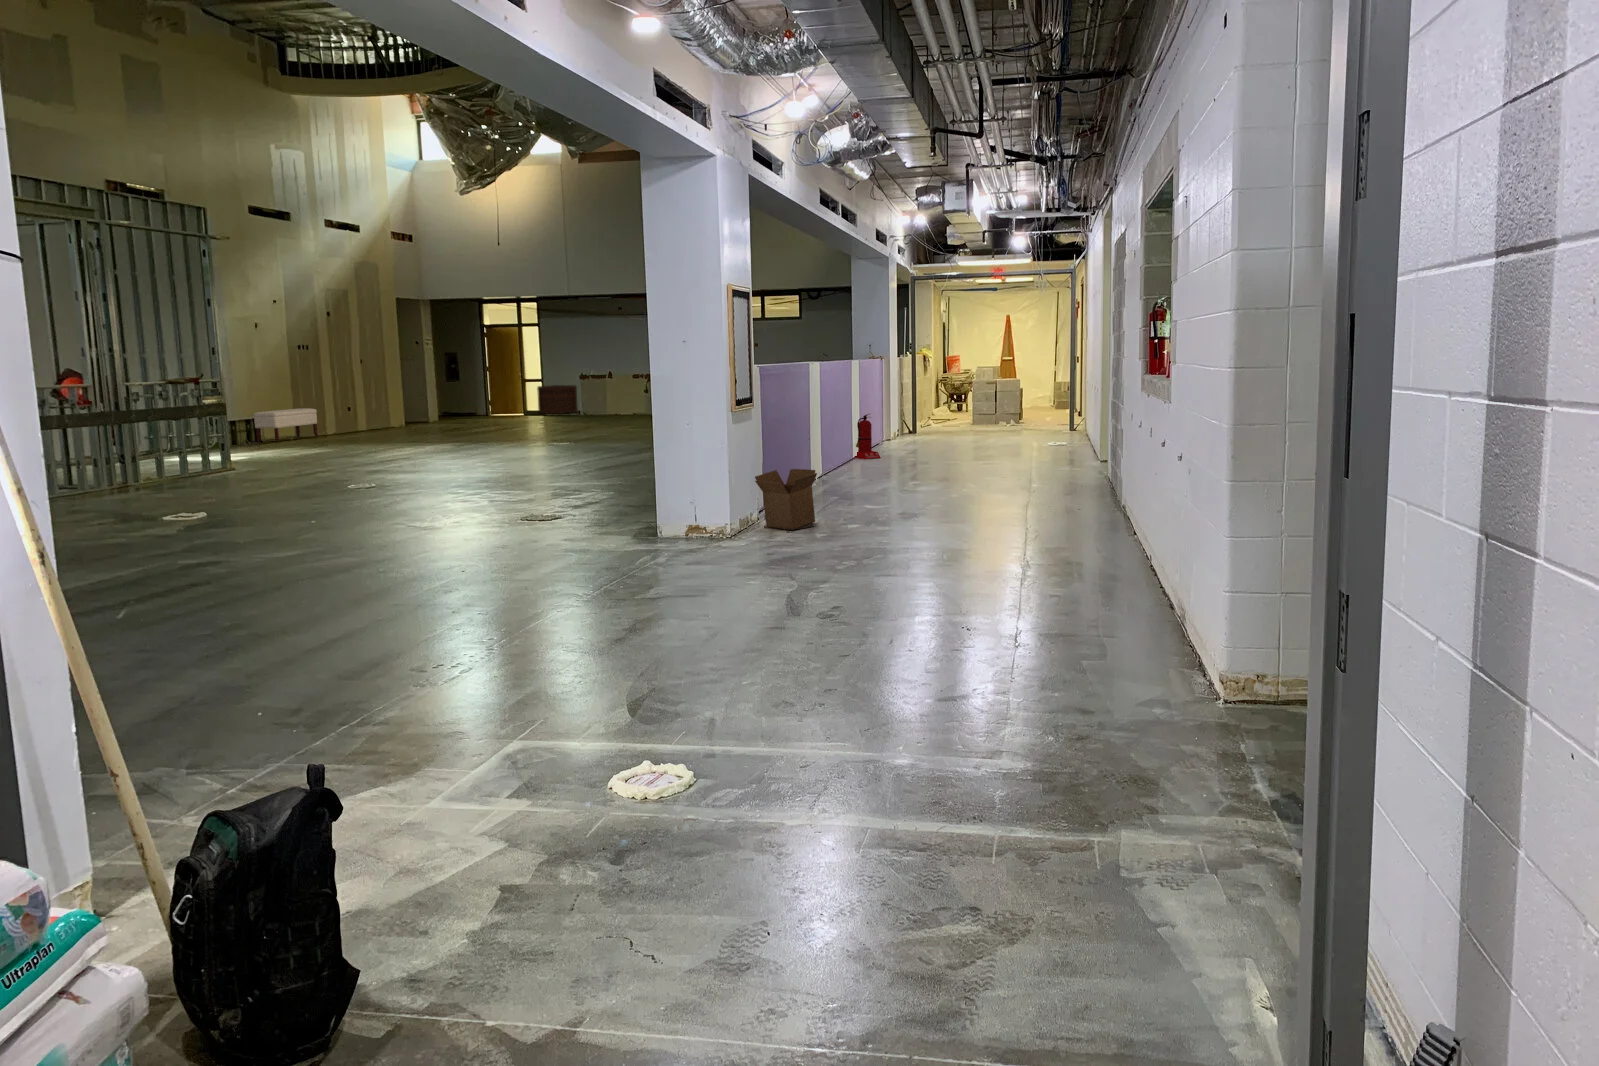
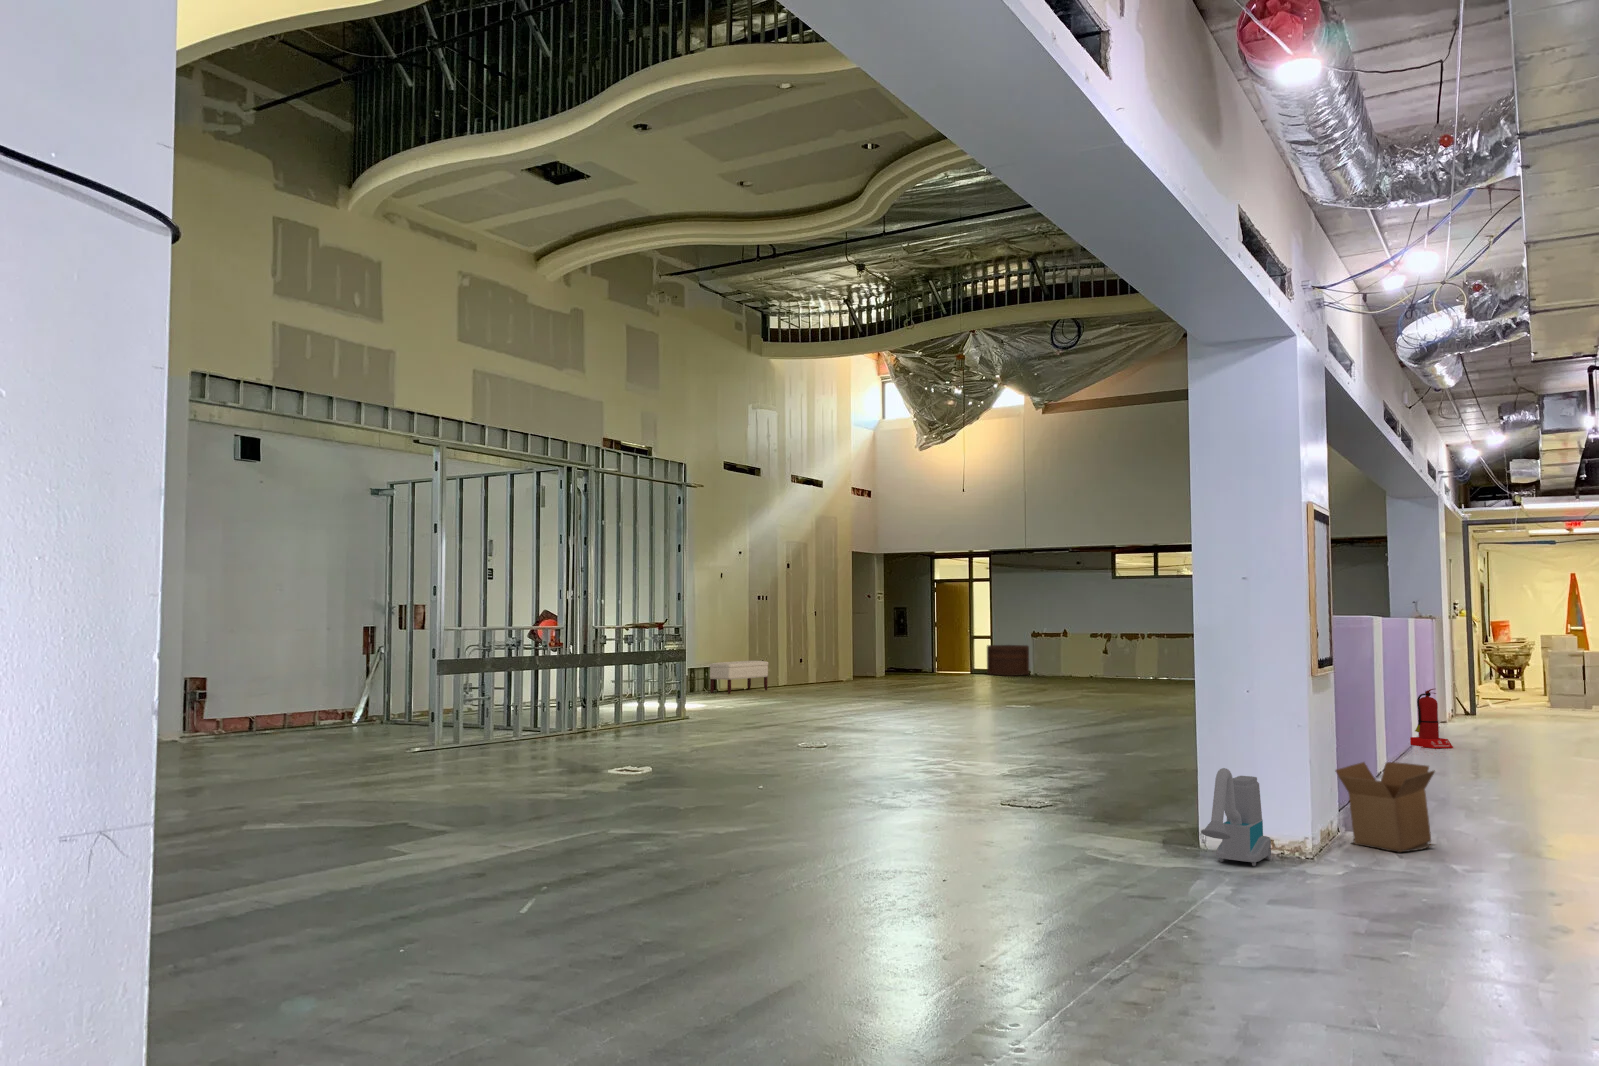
vacuum cleaner: none [650,479,704,546] -> present [1201,768,1271,866]

